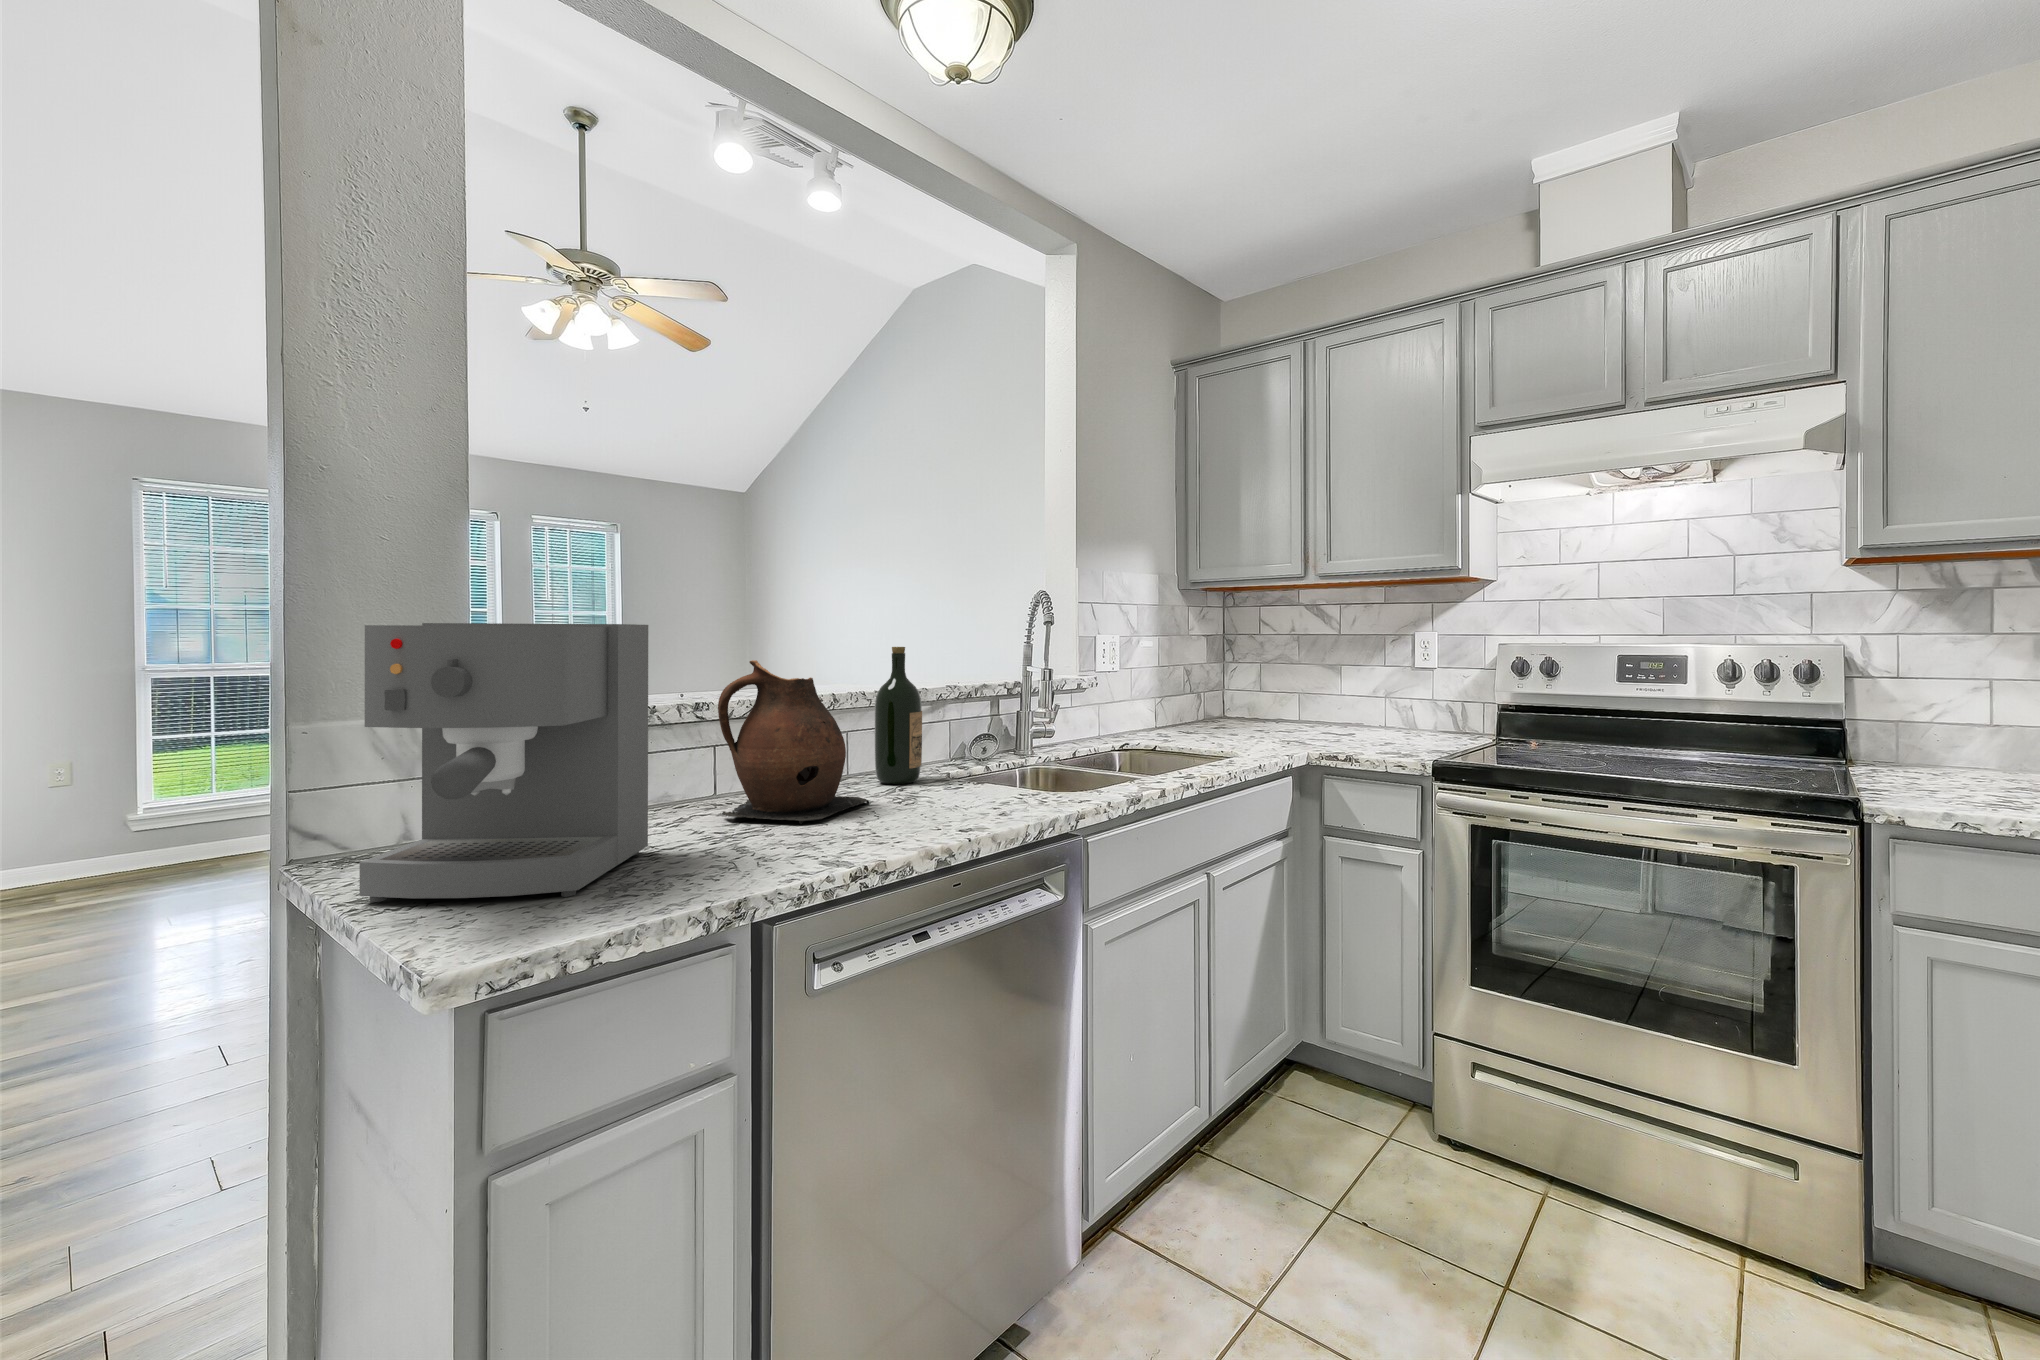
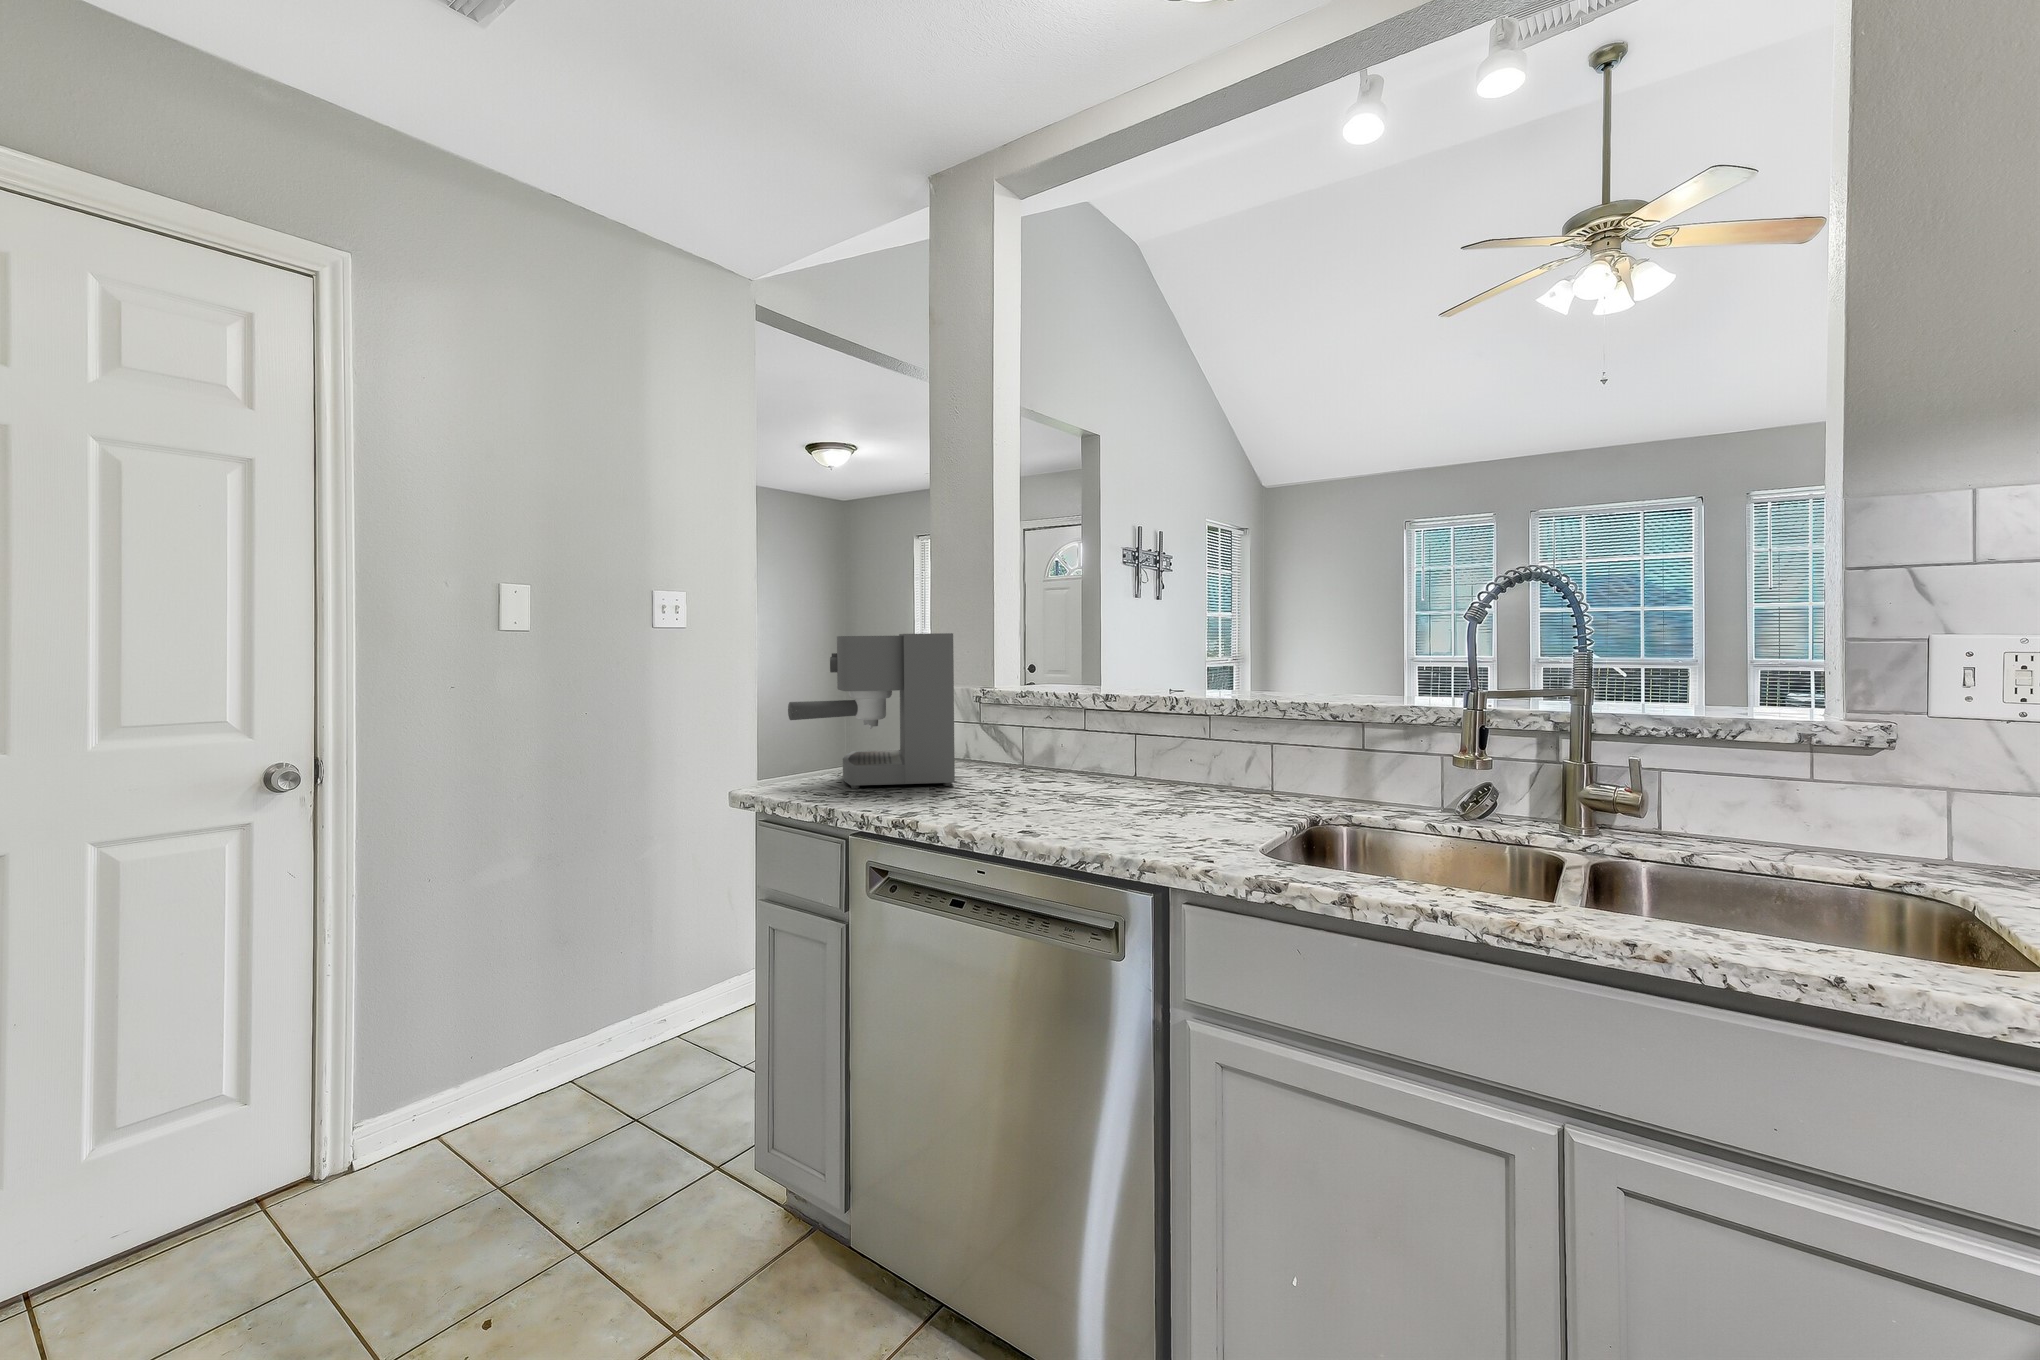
wine bottle: present [875,647,922,784] -> none [1248,651,1304,809]
ceramic pitcher: present [718,660,869,824] -> none [1041,661,1156,807]

